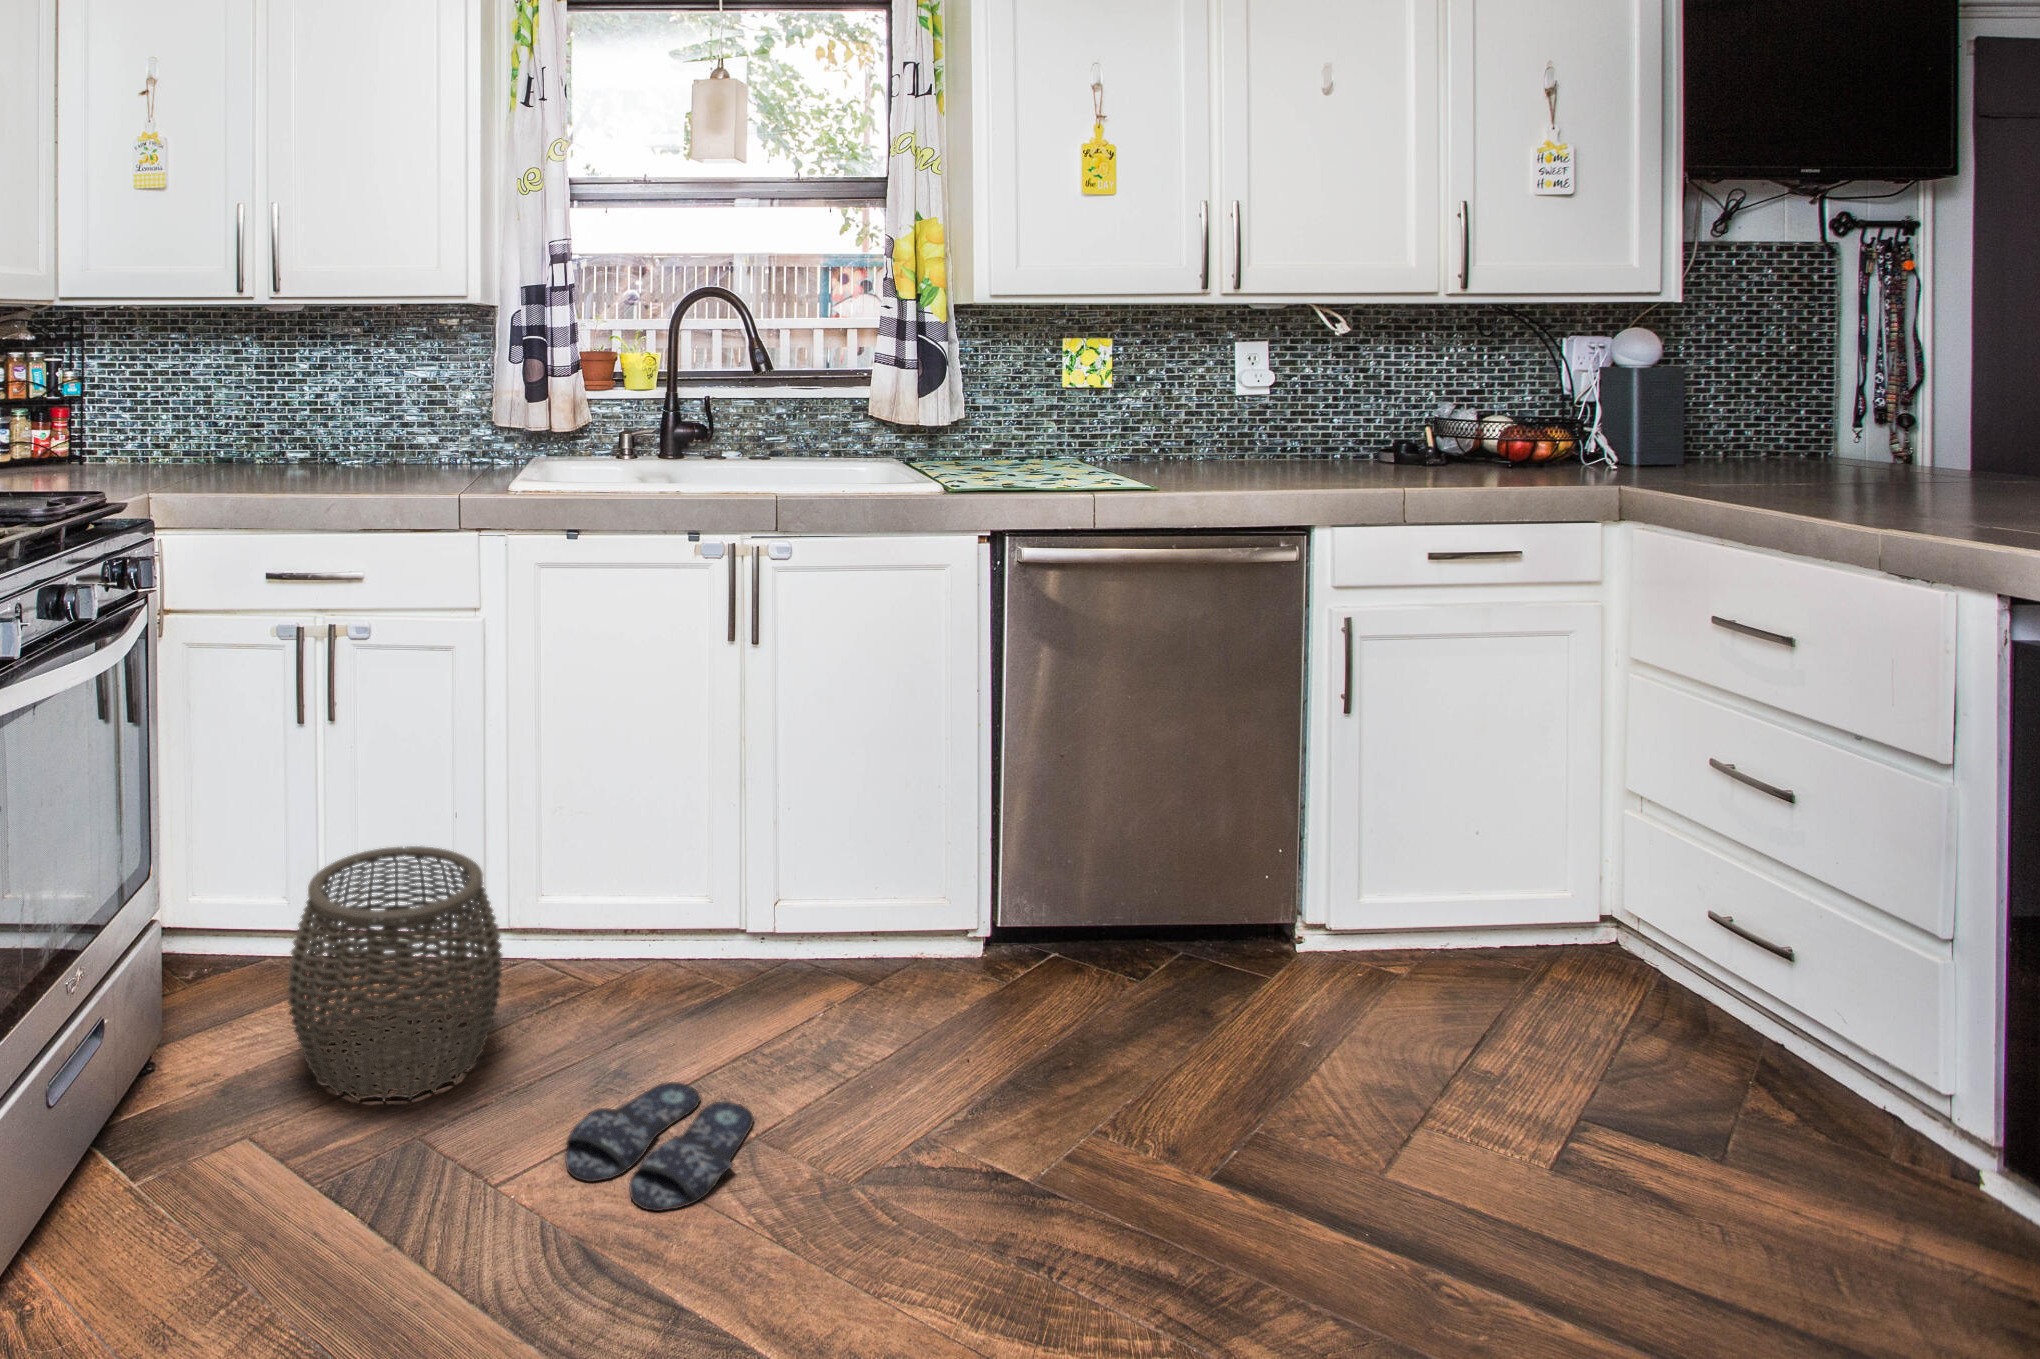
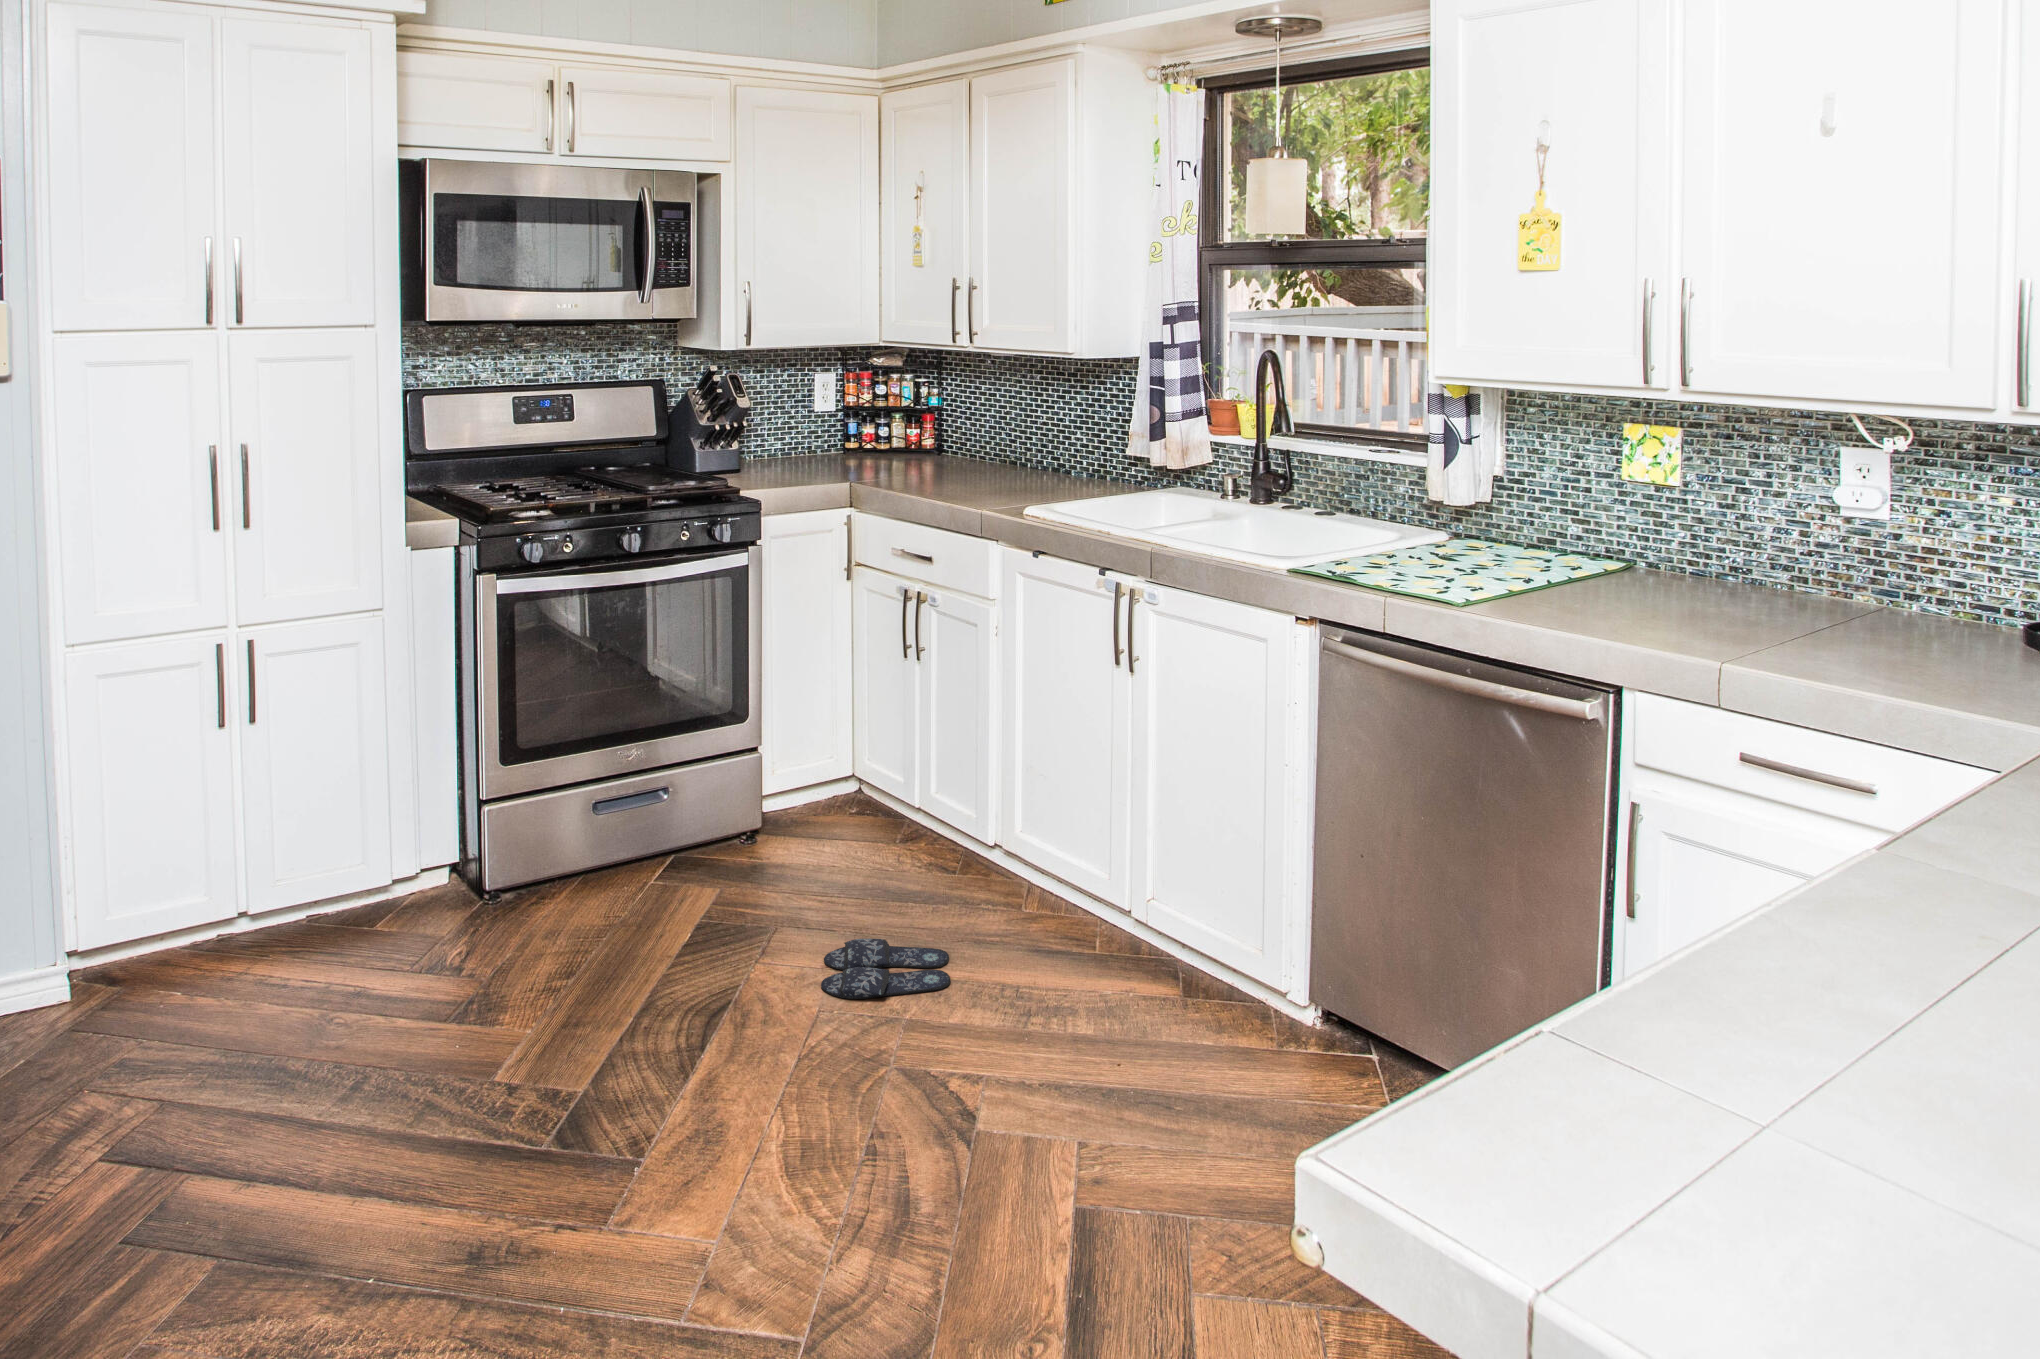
woven basket: present [288,846,502,1101] -> none [796,741,935,897]

